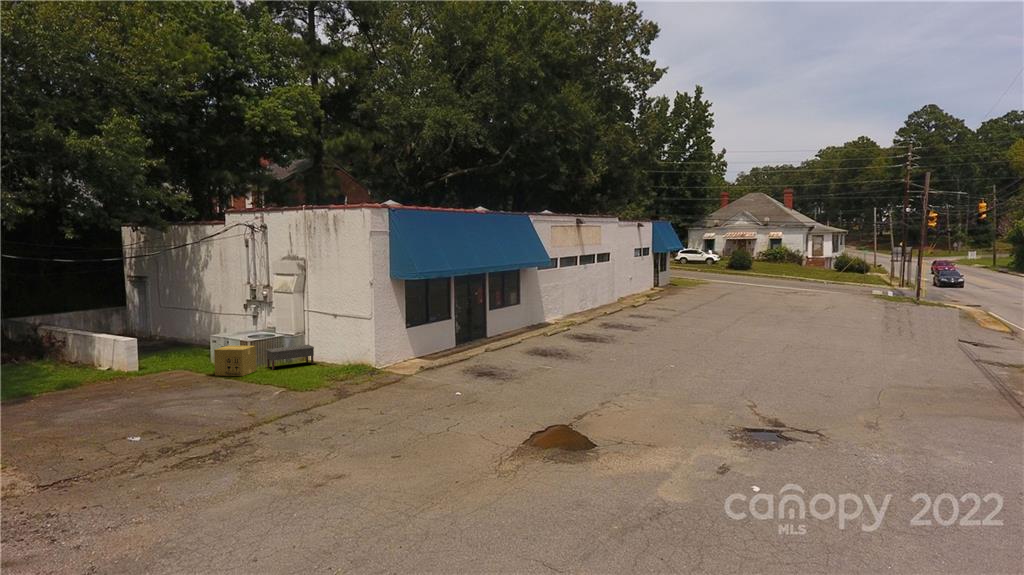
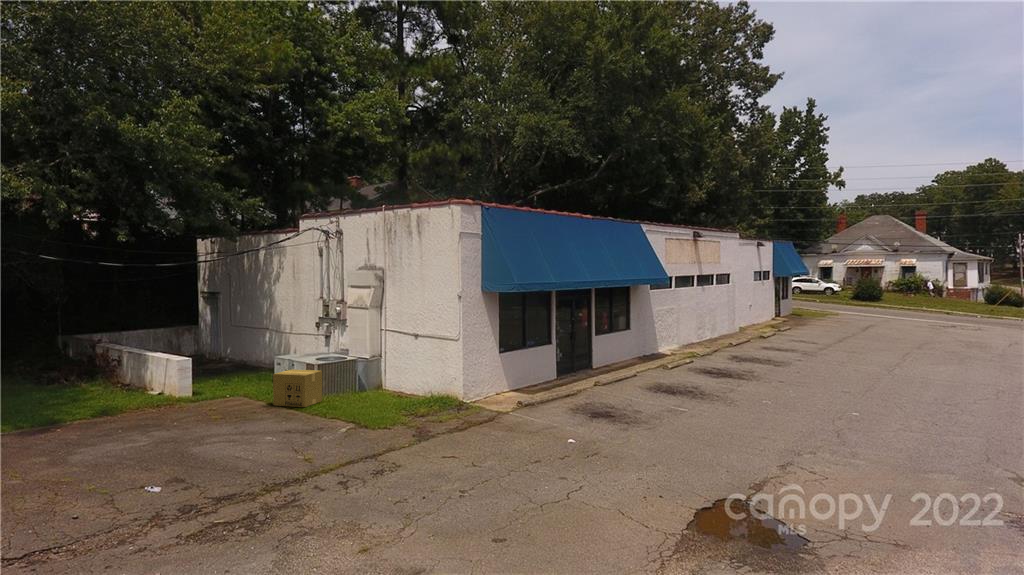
bench: present [266,345,314,370] -> none [334,371,391,401]

